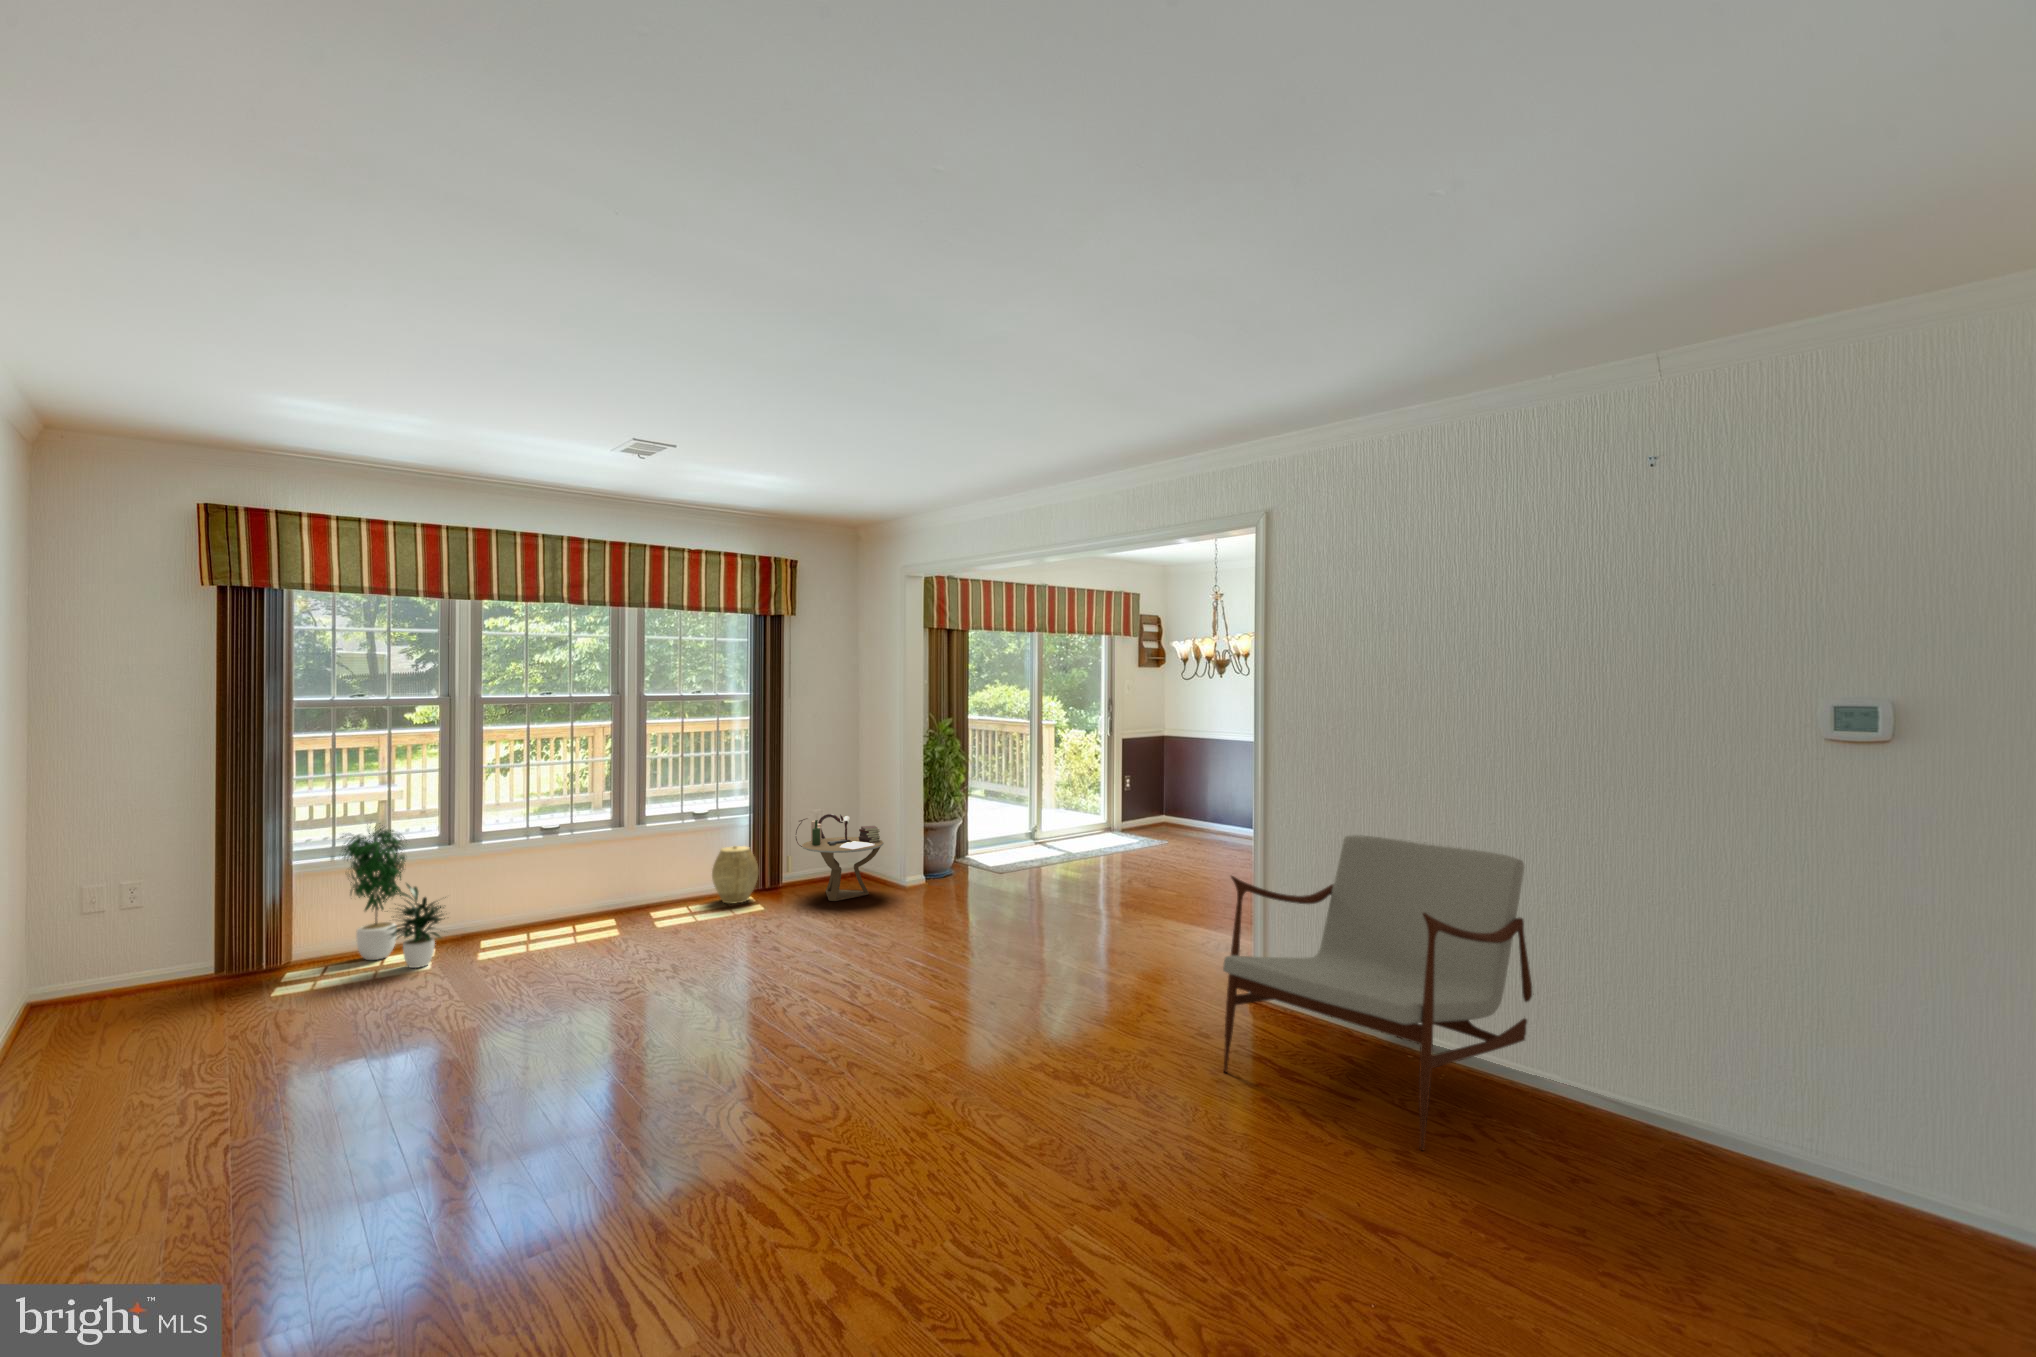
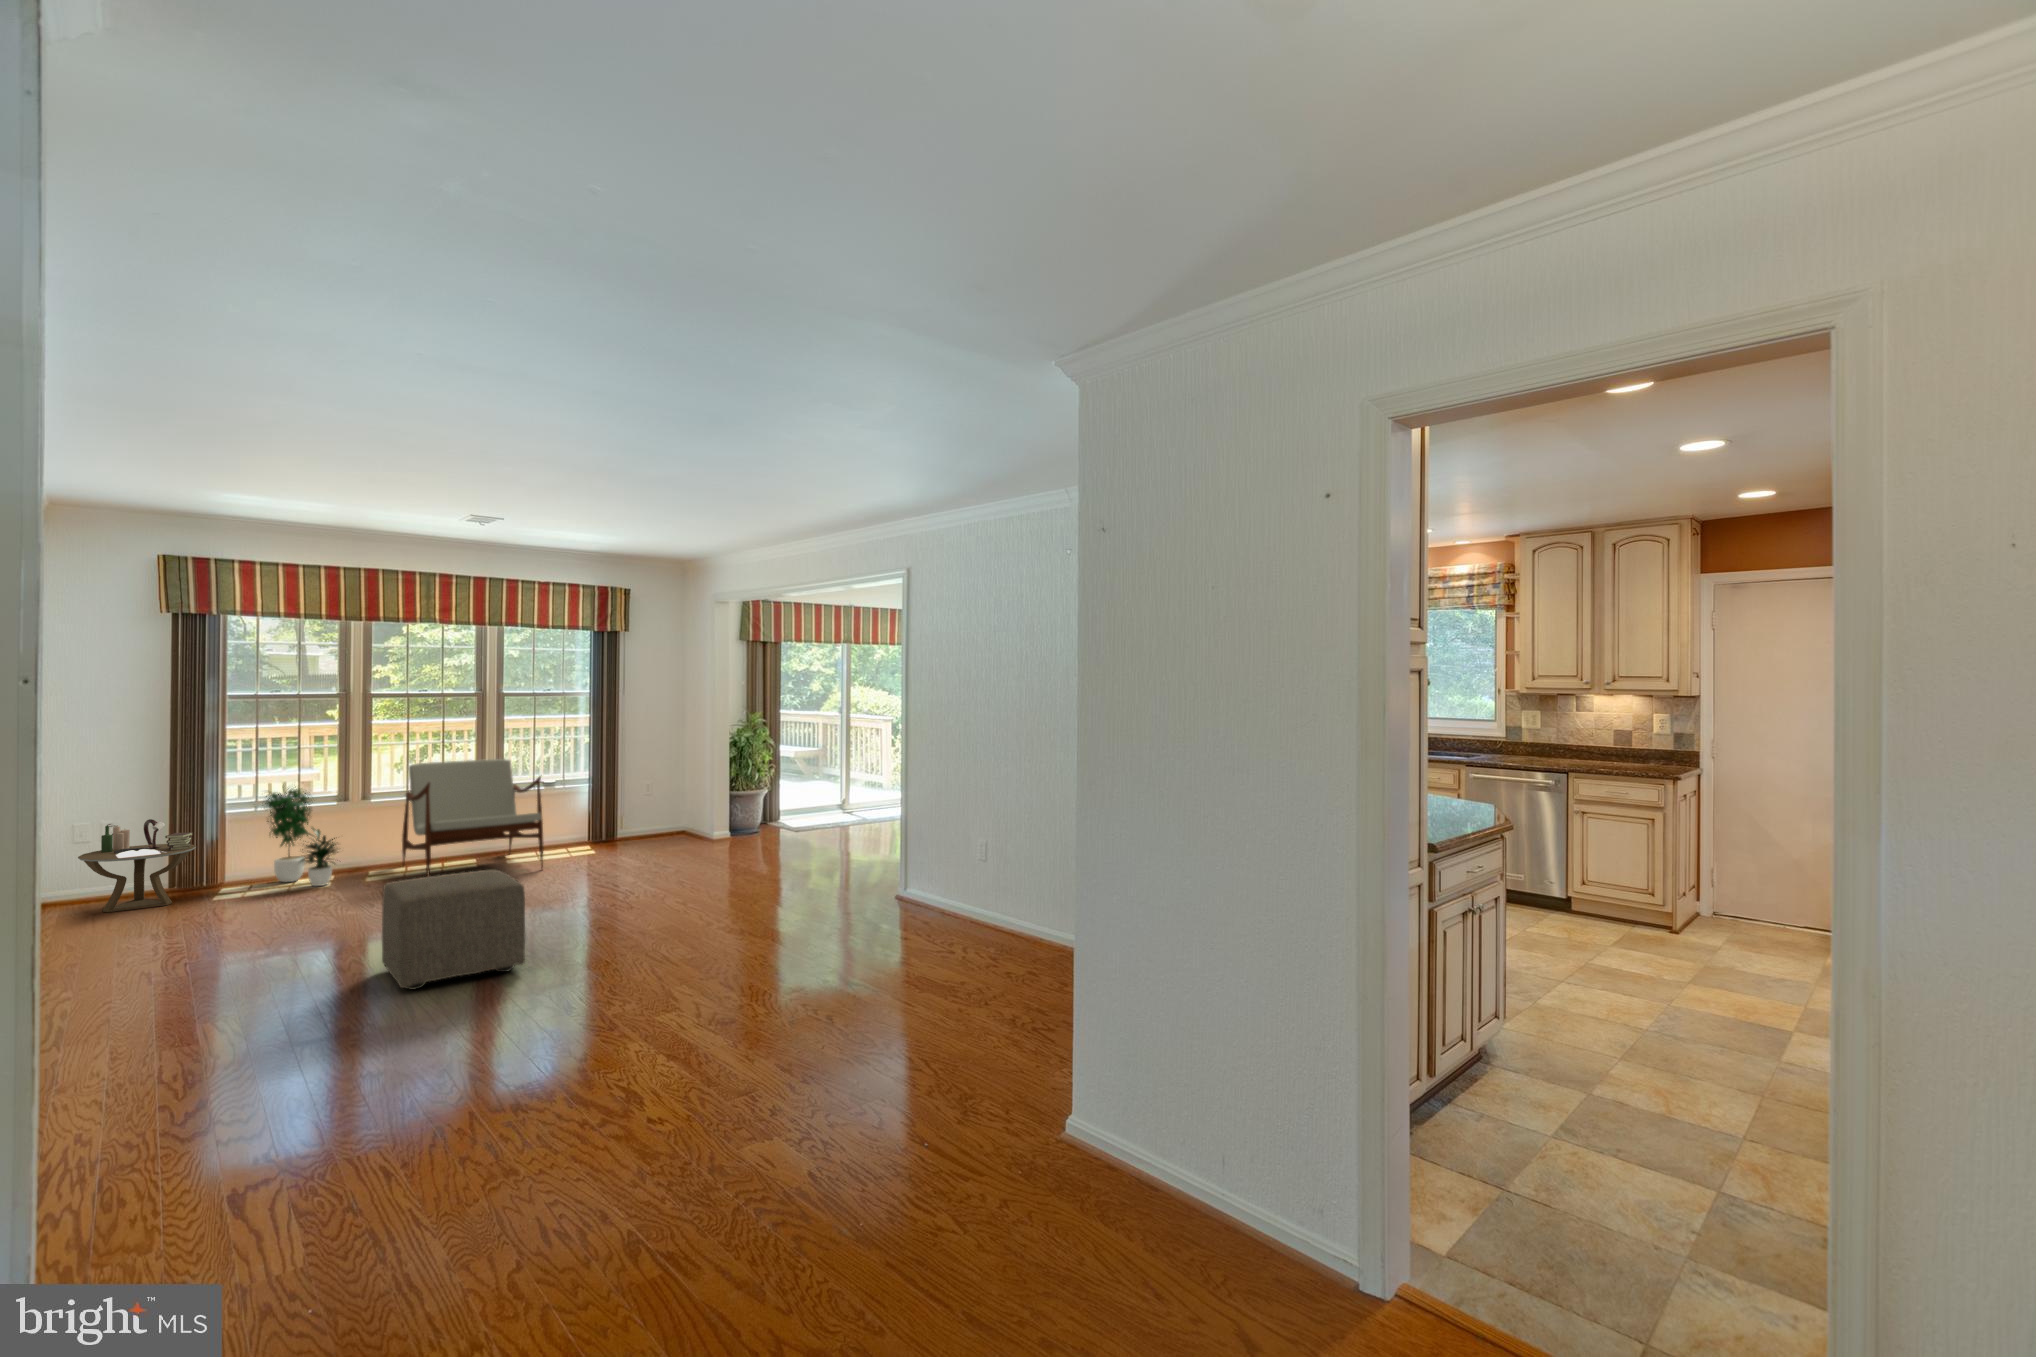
side table: present [796,814,884,901] -> present [78,819,196,912]
armchair: present [1223,835,1532,1150] -> present [402,759,543,877]
woven basket: present [712,846,759,904] -> none [558,806,595,850]
ottoman: none [546,980,784,1223] -> present [382,870,525,990]

